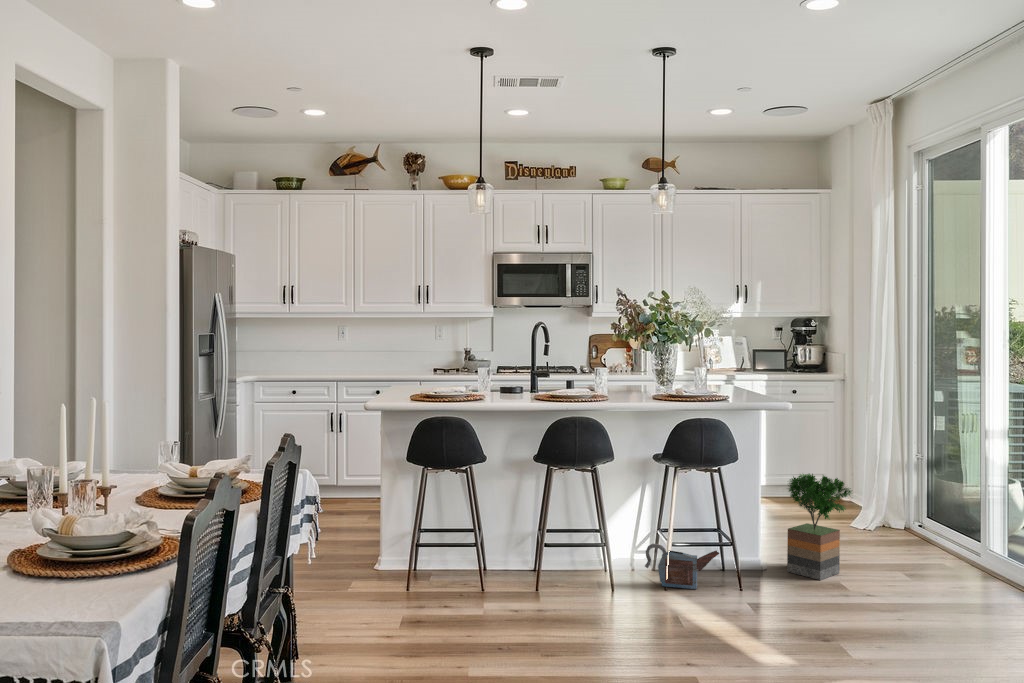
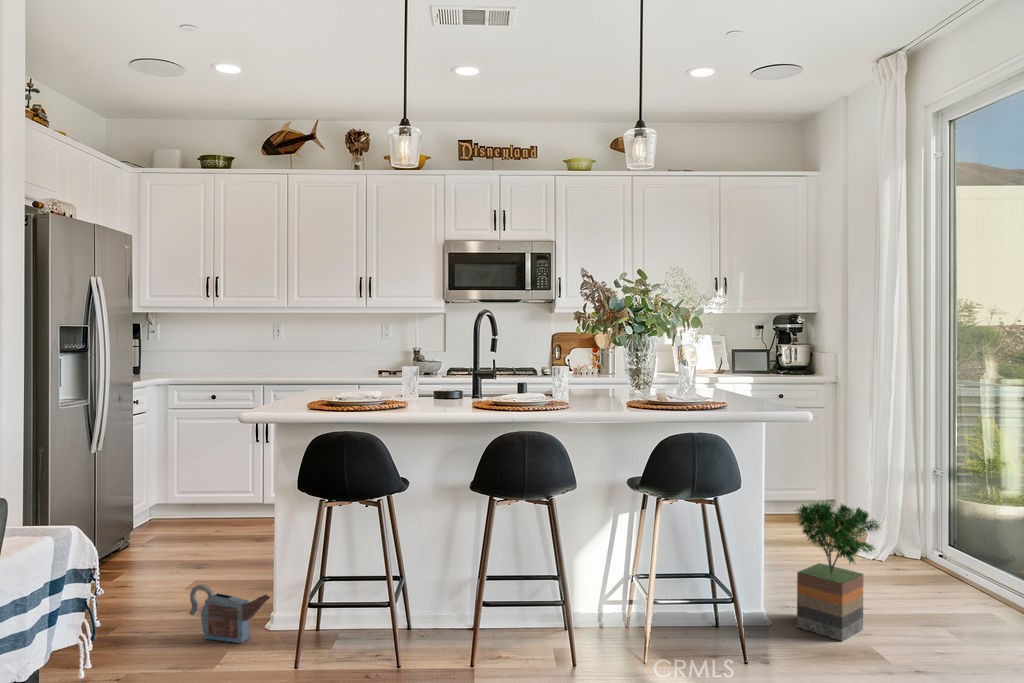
watering can: present [645,544,719,589] -> present [189,585,270,643]

